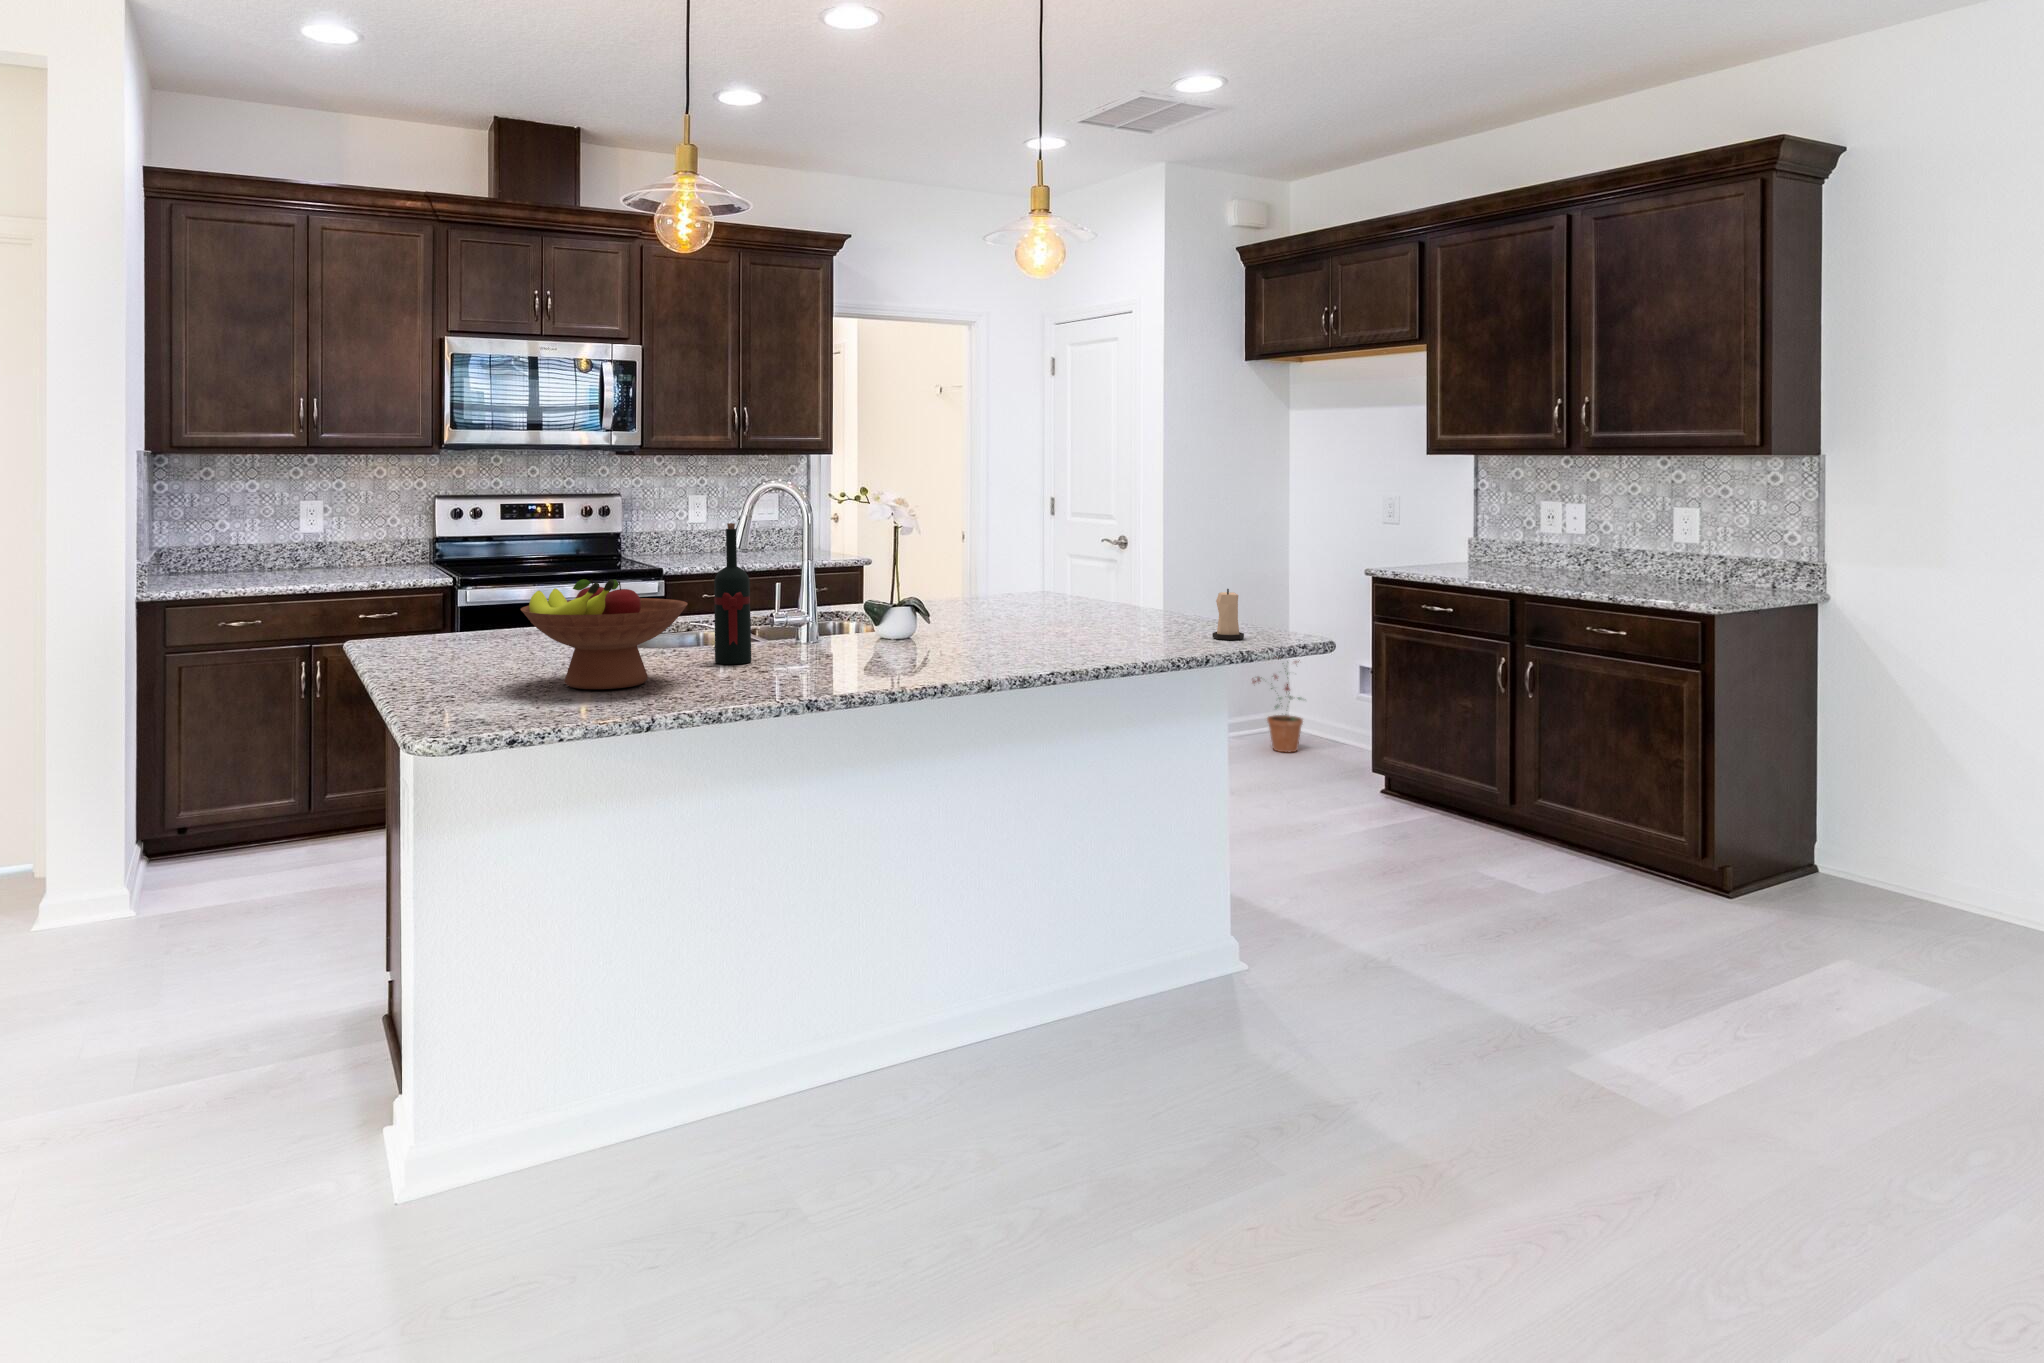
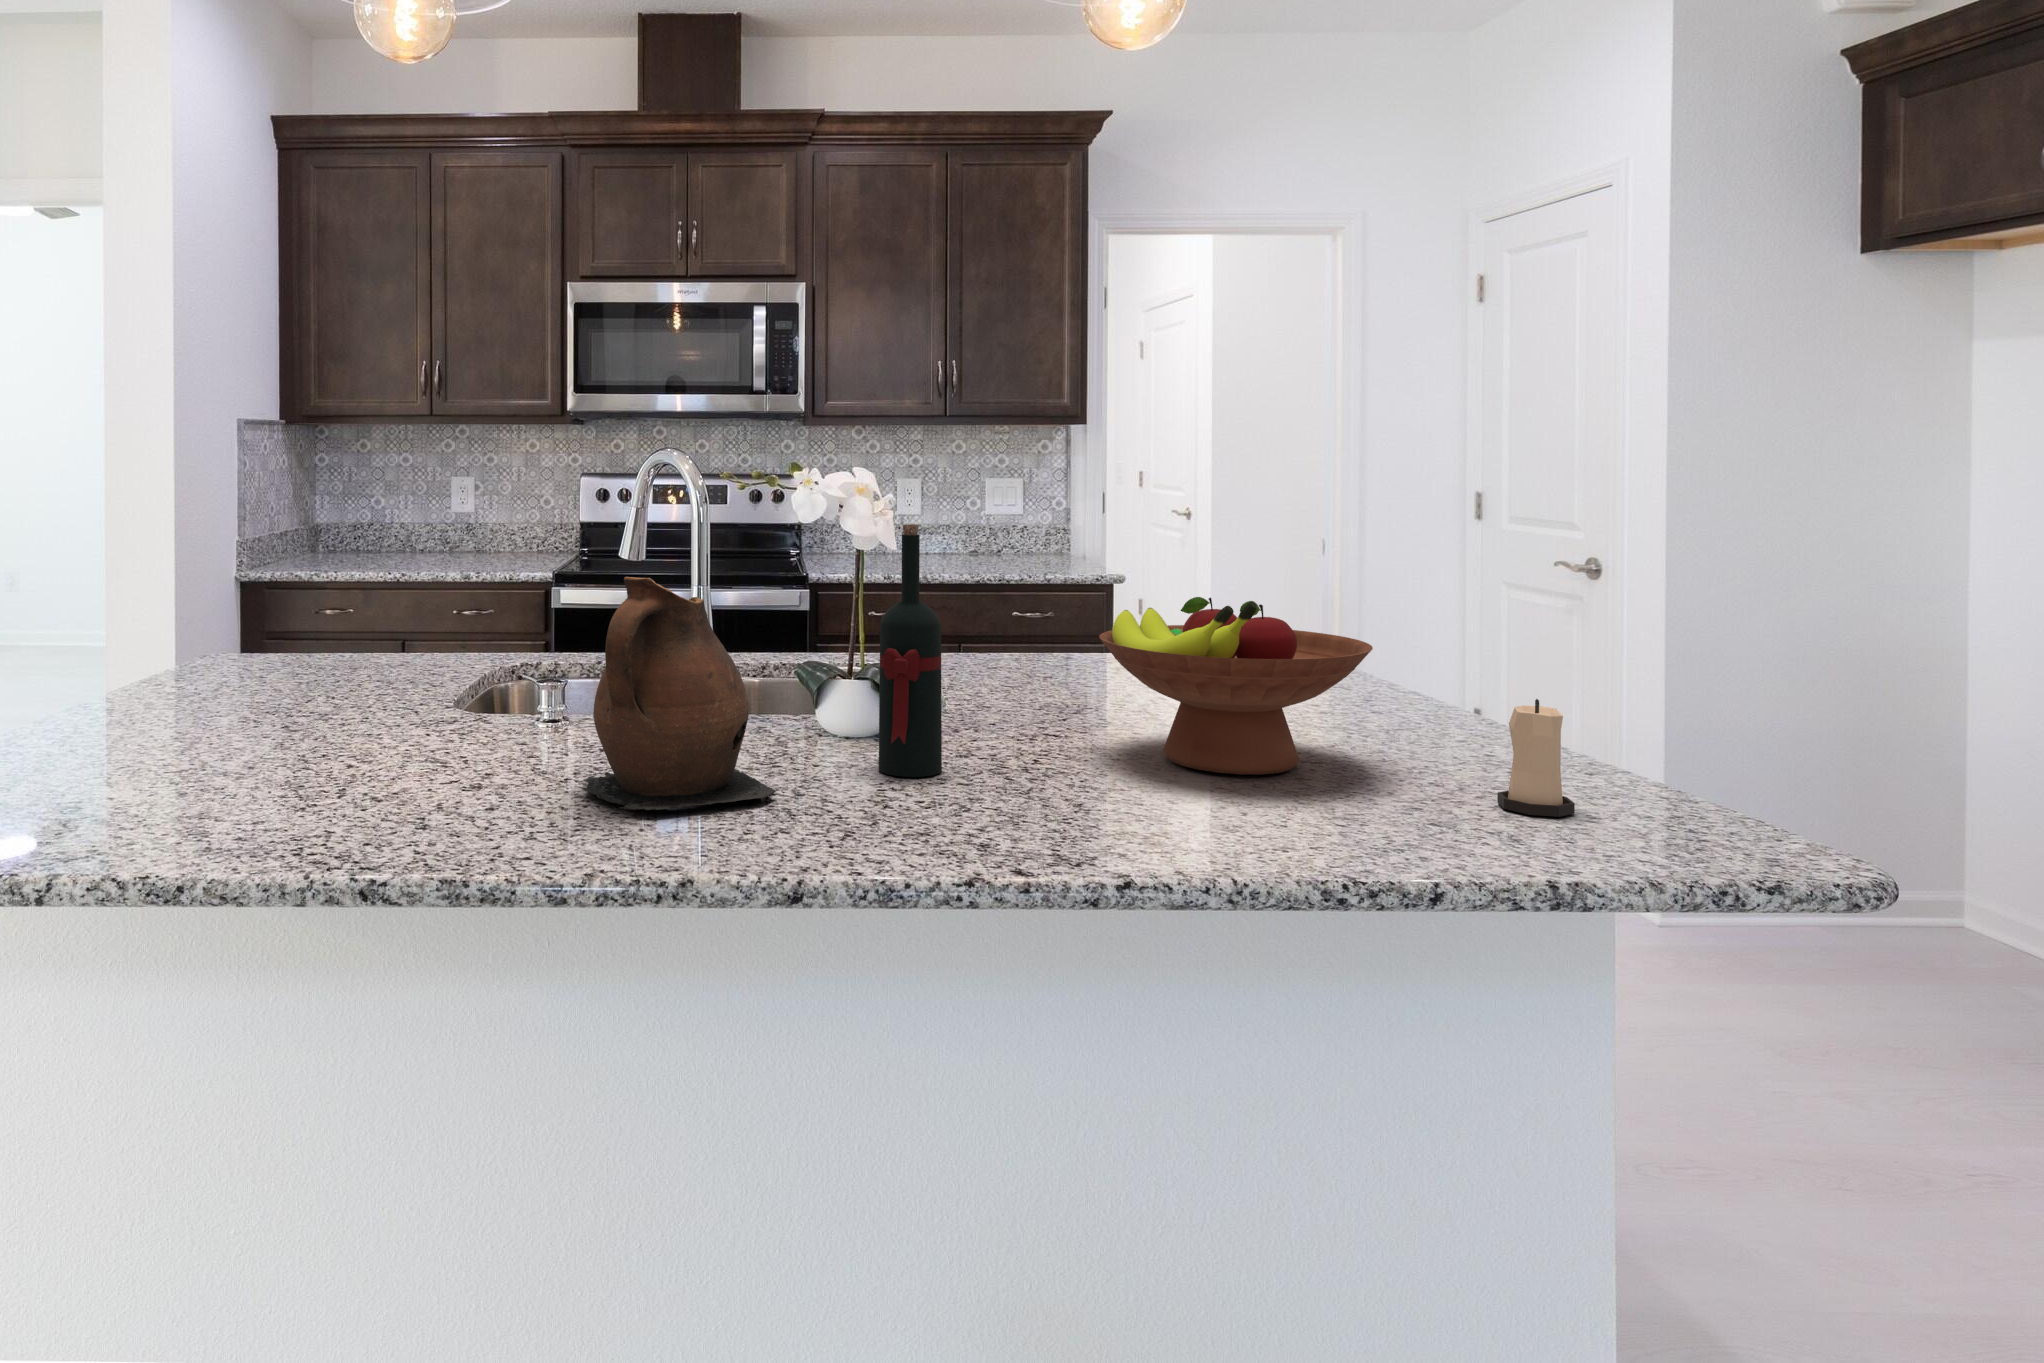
wine bottle: present [714,523,751,664] -> present [879,524,942,777]
ceramic pitcher: none [809,549,920,670] -> present [575,577,776,810]
fruit bowl: present [521,579,688,689] -> present [1099,597,1373,775]
potted plant: present [1252,657,1303,752] -> none [1840,766,1967,955]

